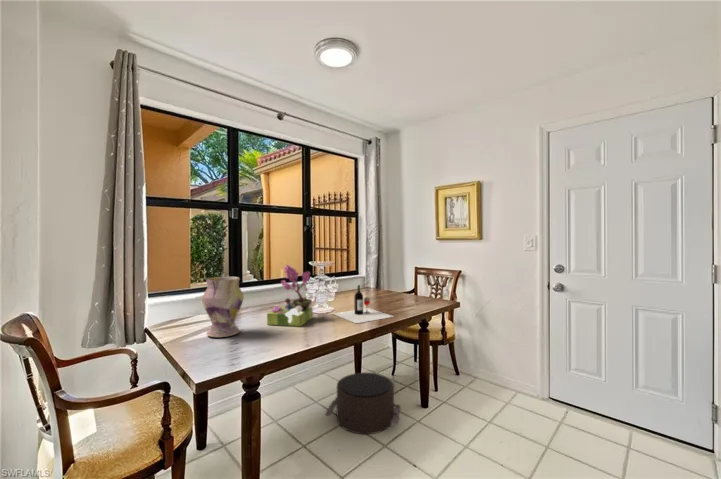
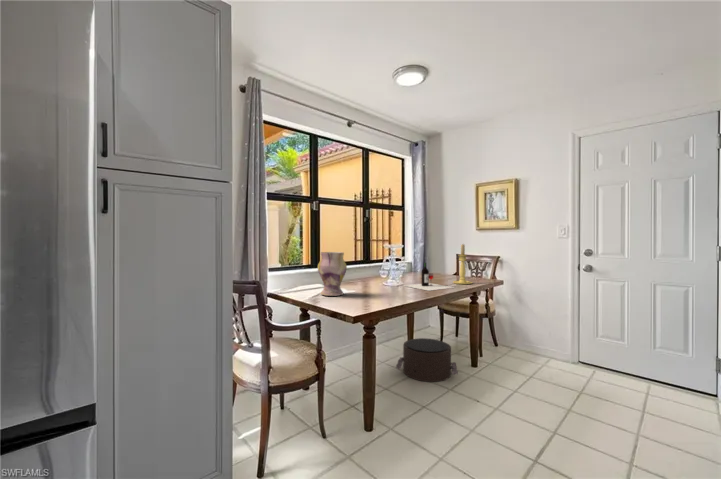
candle holder: none [397,260,420,310] -> present [453,244,472,284]
flower arrangement: present [267,265,313,326] -> none [359,244,391,292]

